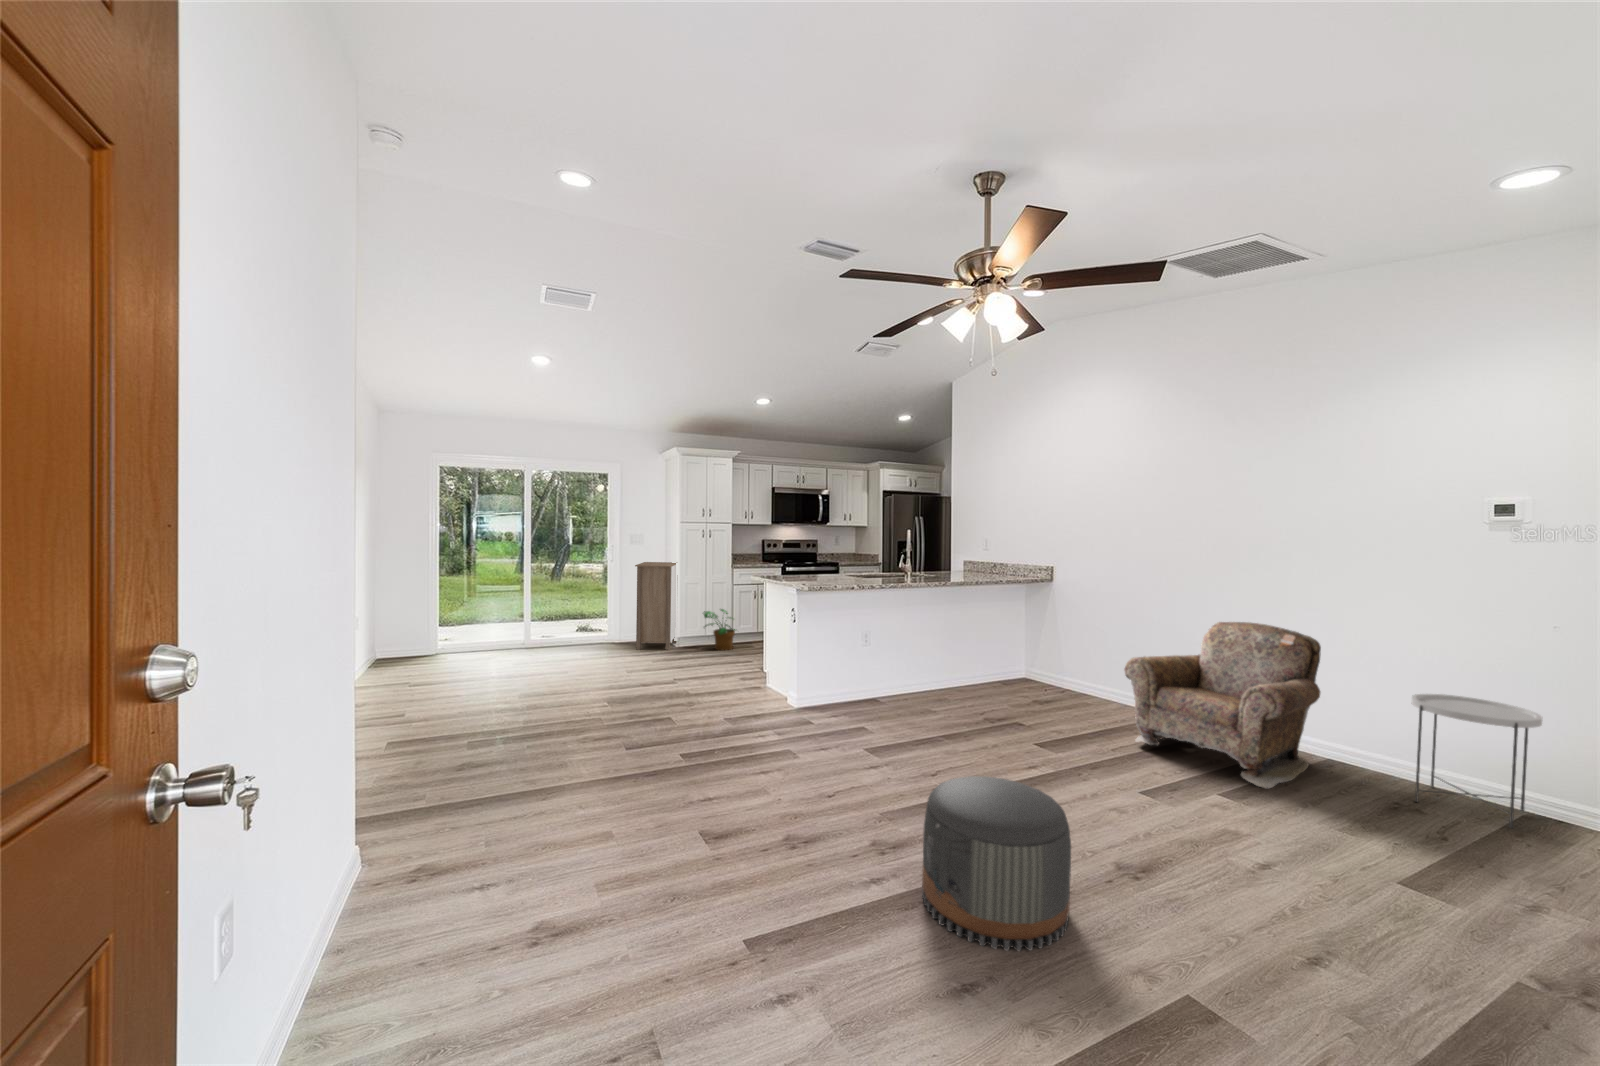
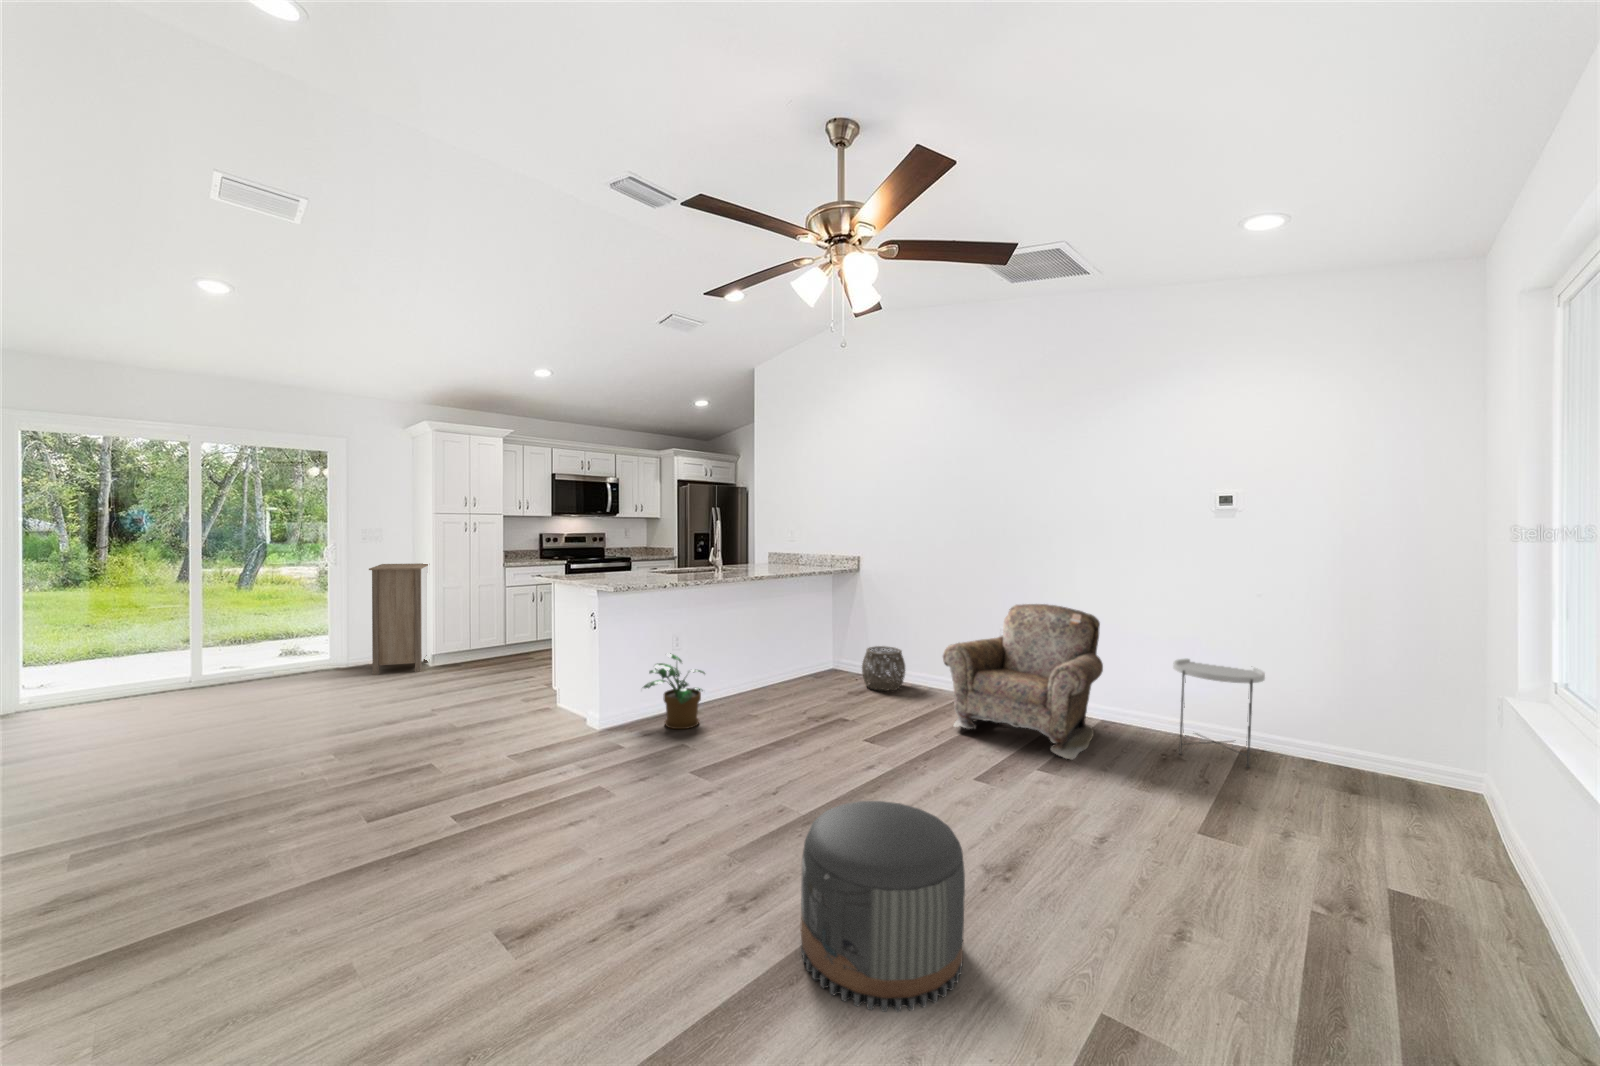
potted plant: present [704,609,735,650] -> present [642,653,705,729]
woven basket: none [1049,657,1097,703] -> present [862,646,905,691]

